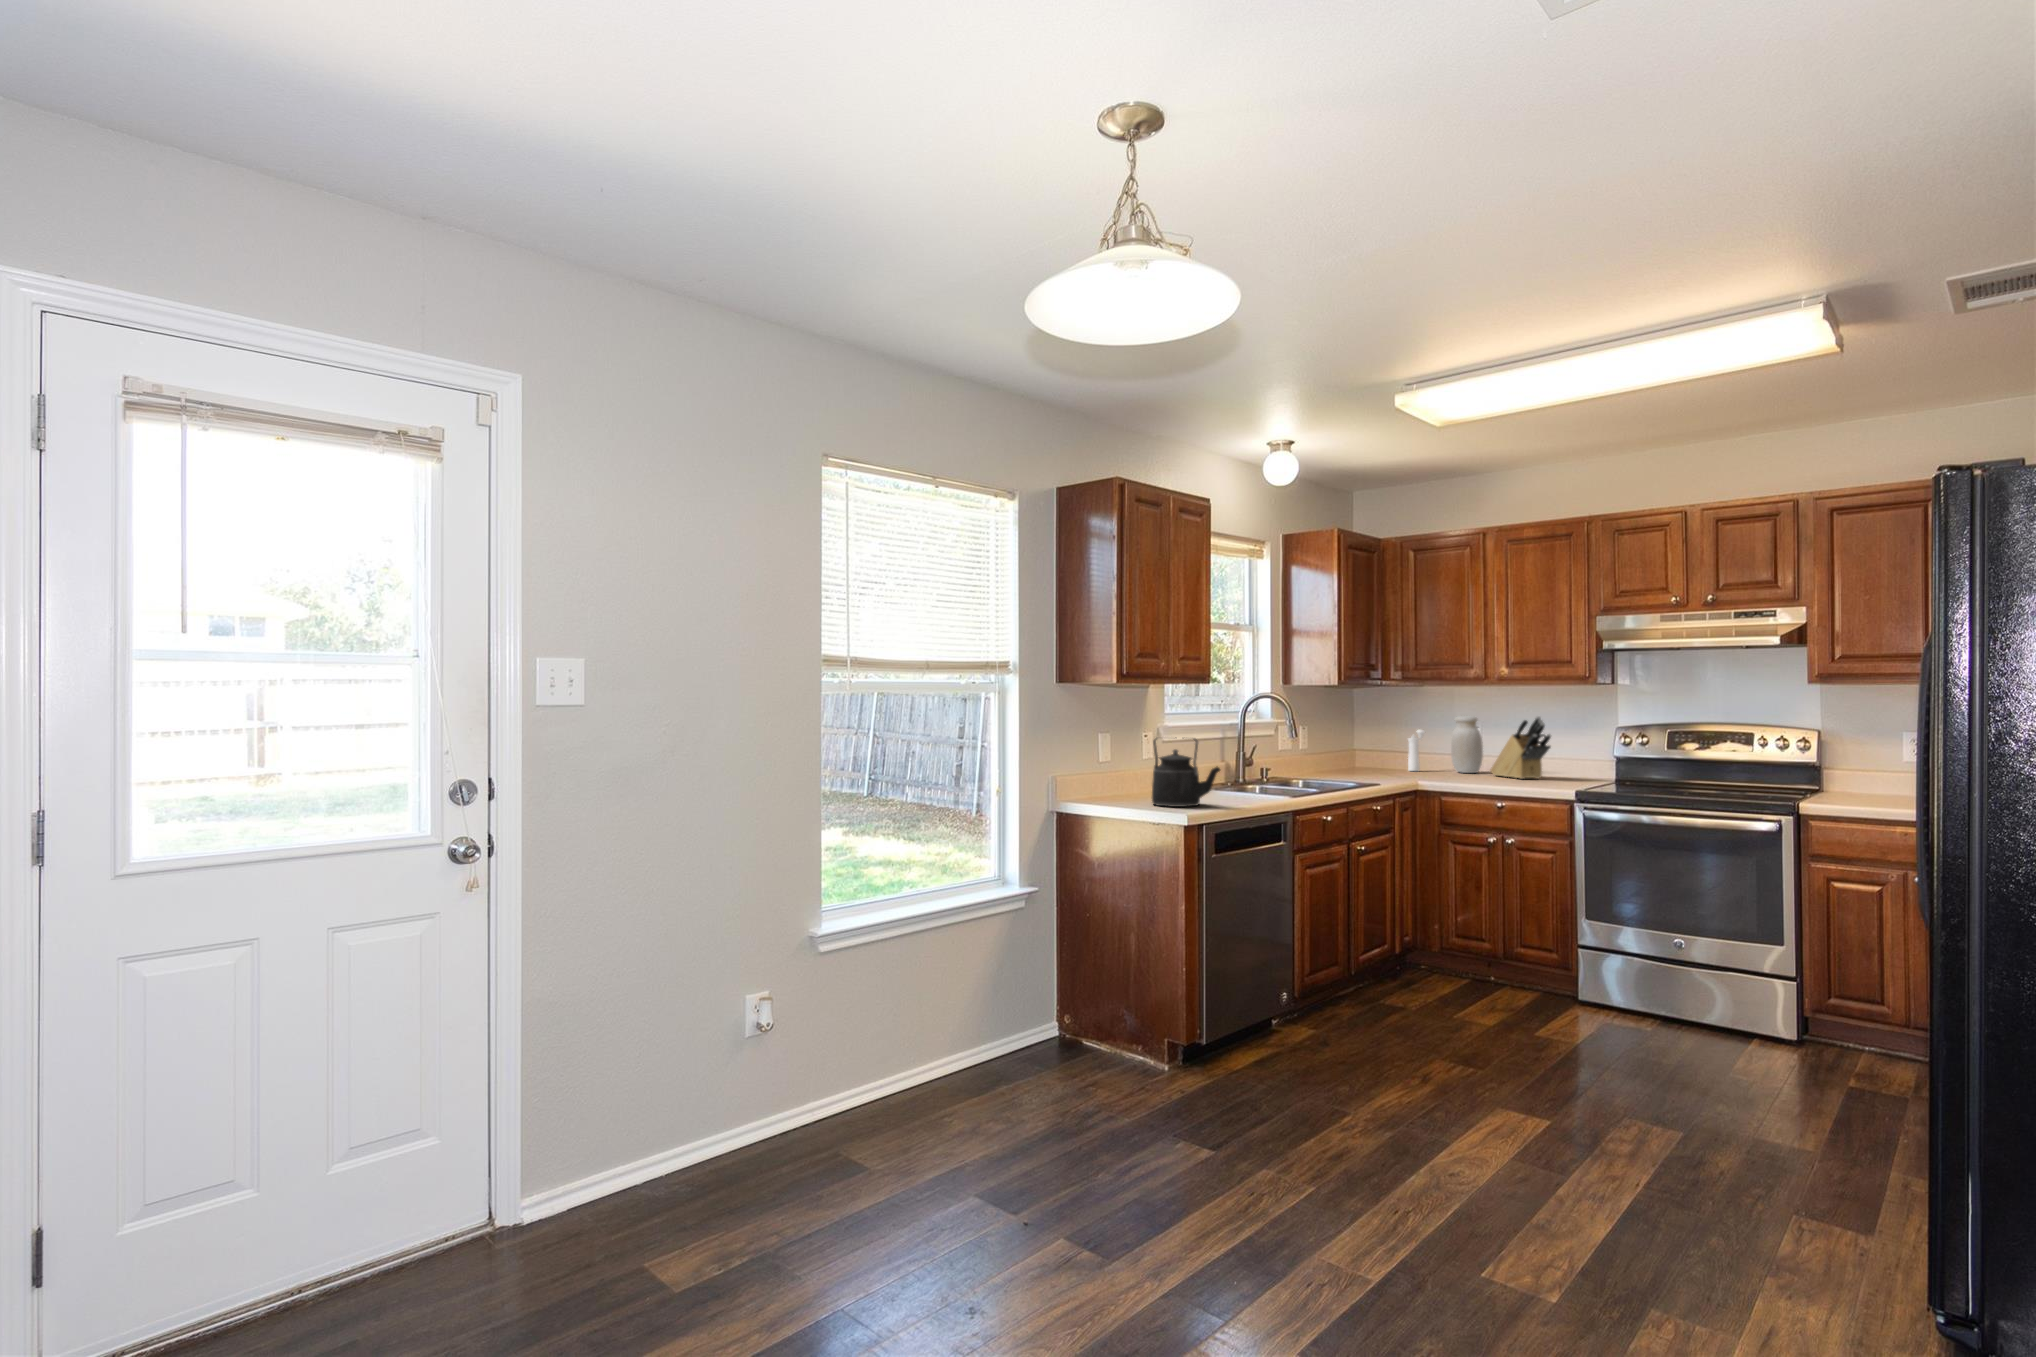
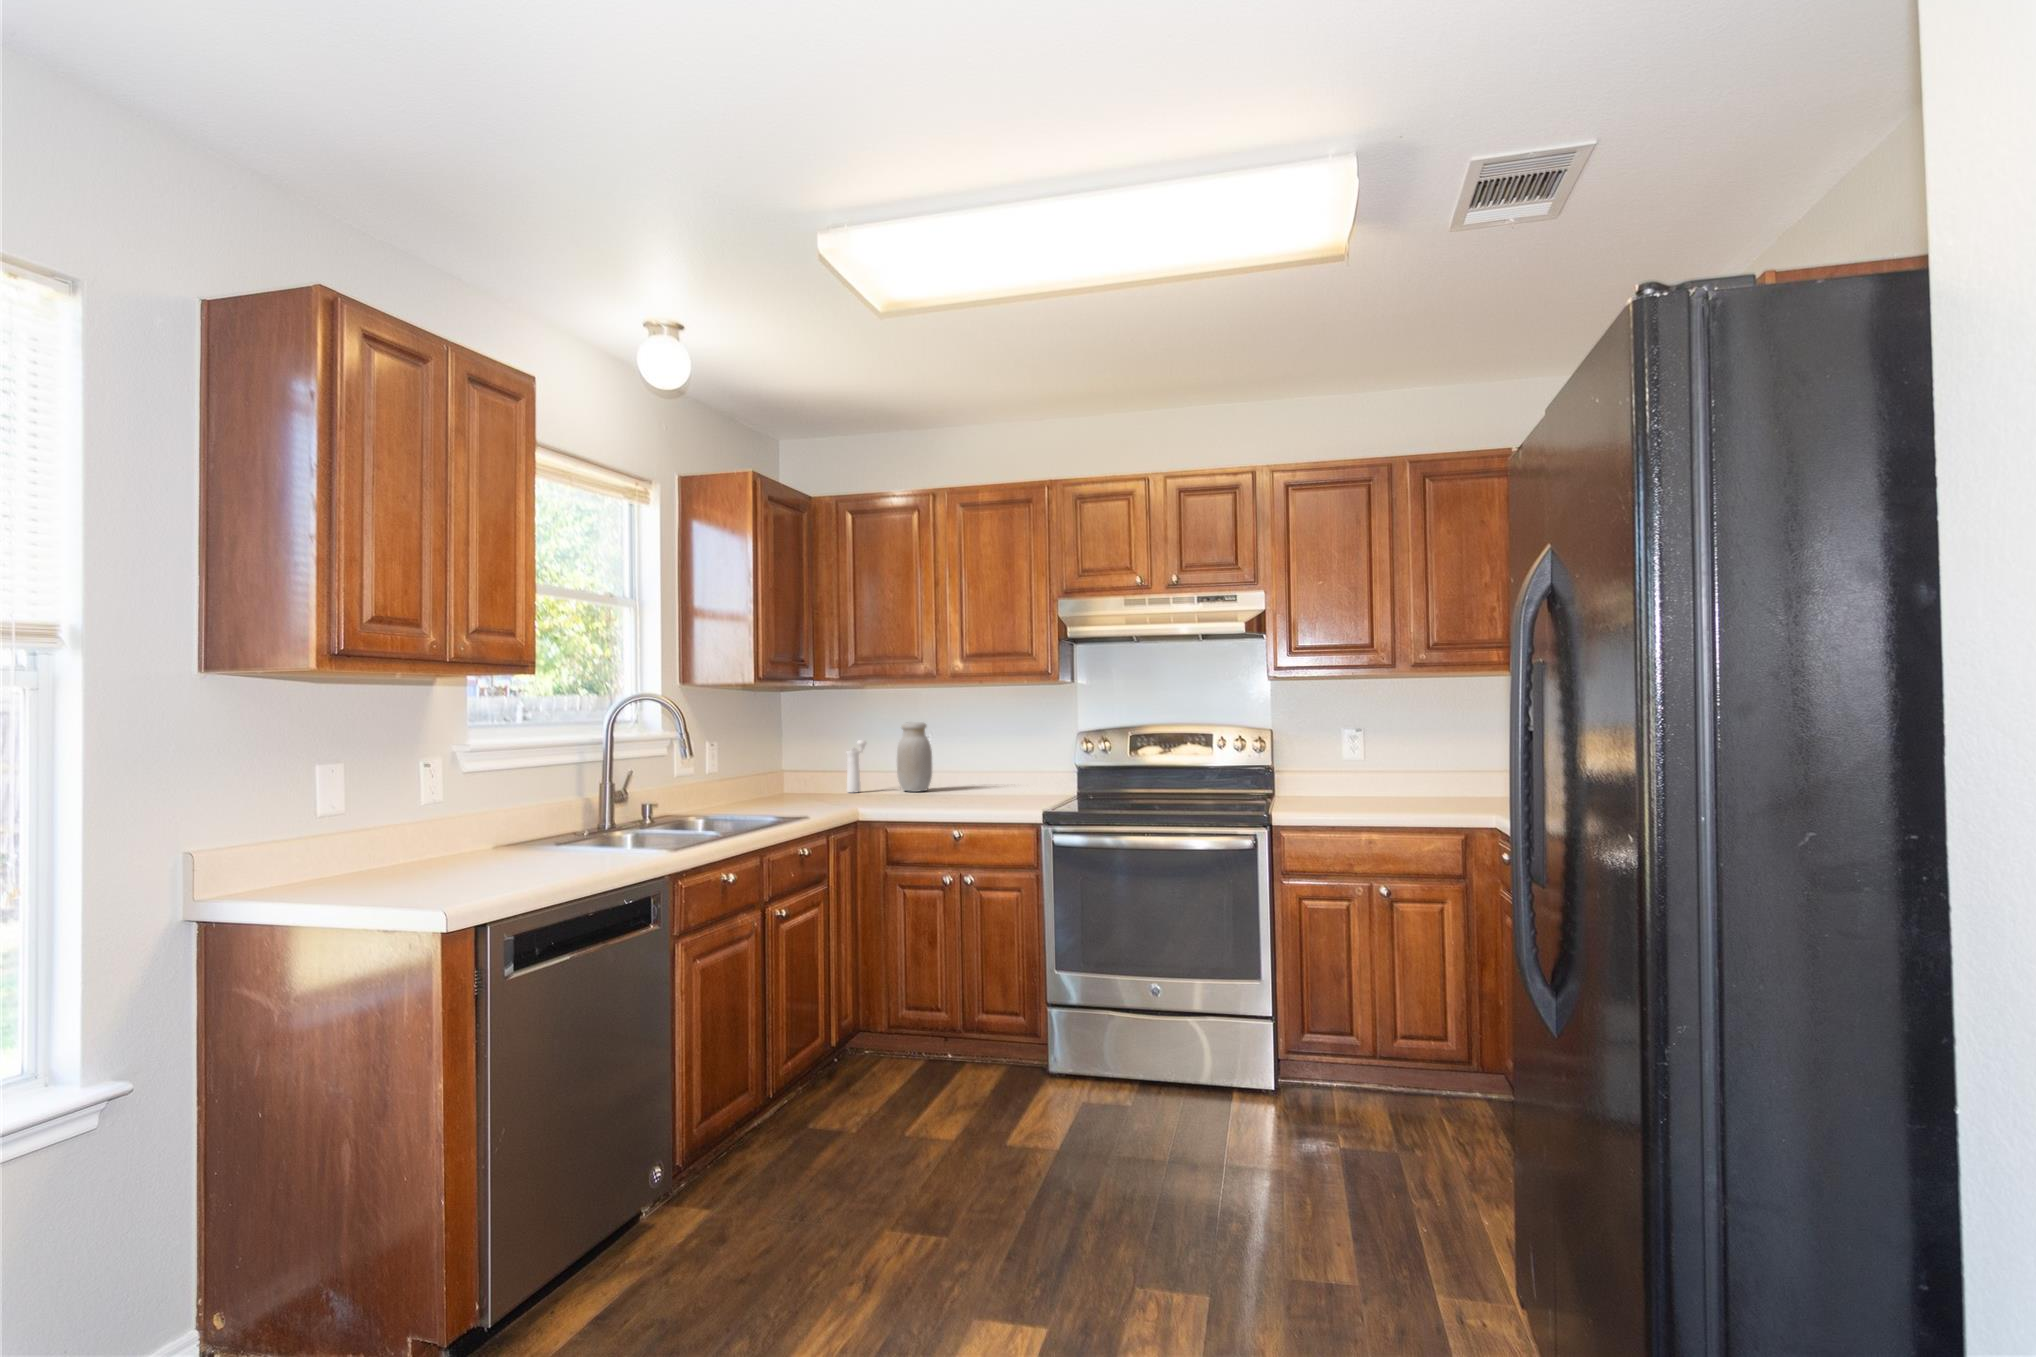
knife block: present [1491,716,1551,779] -> none [941,720,1009,797]
kettle: present [1152,737,1220,807] -> none [409,767,539,891]

